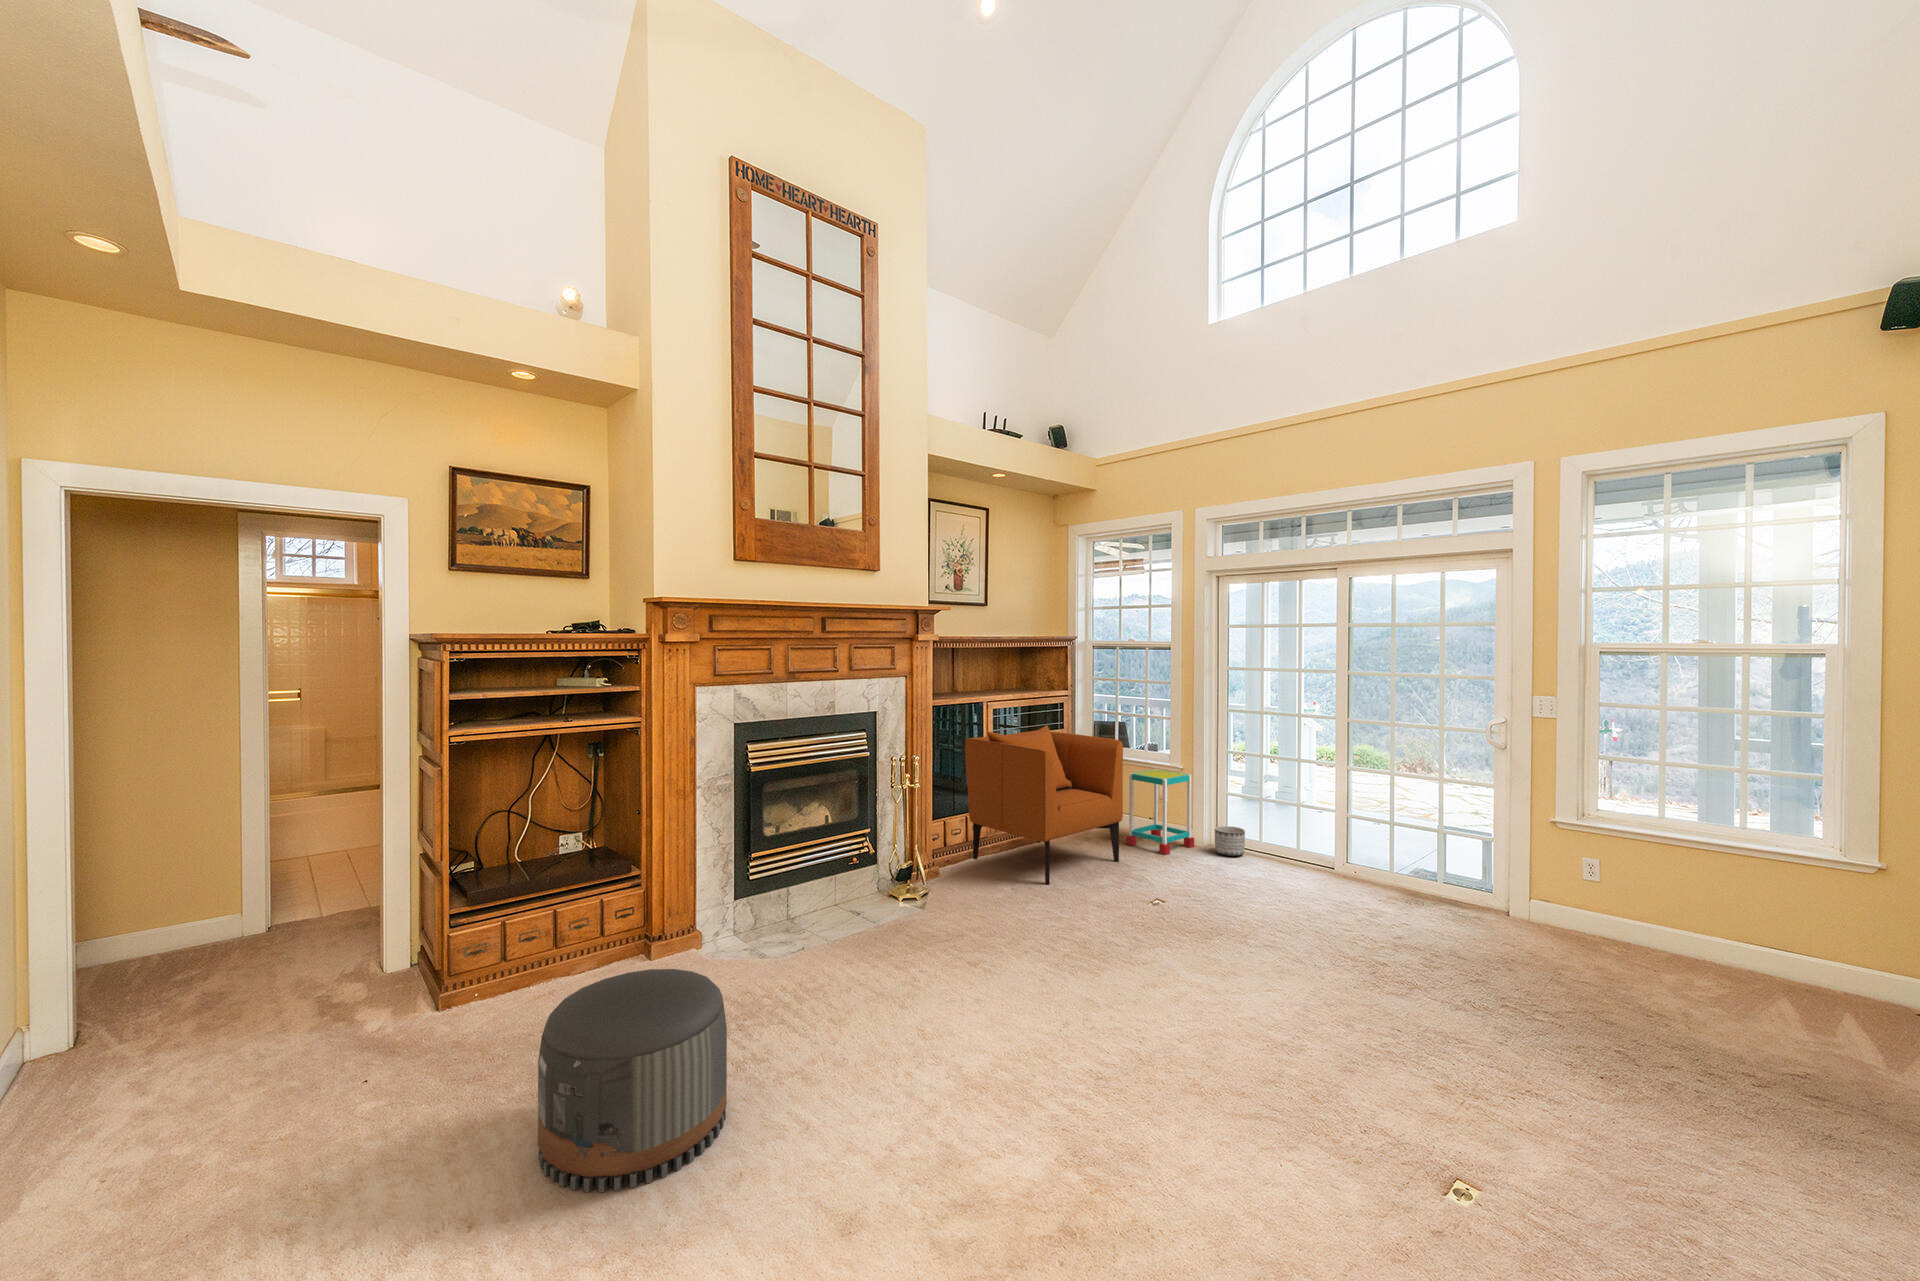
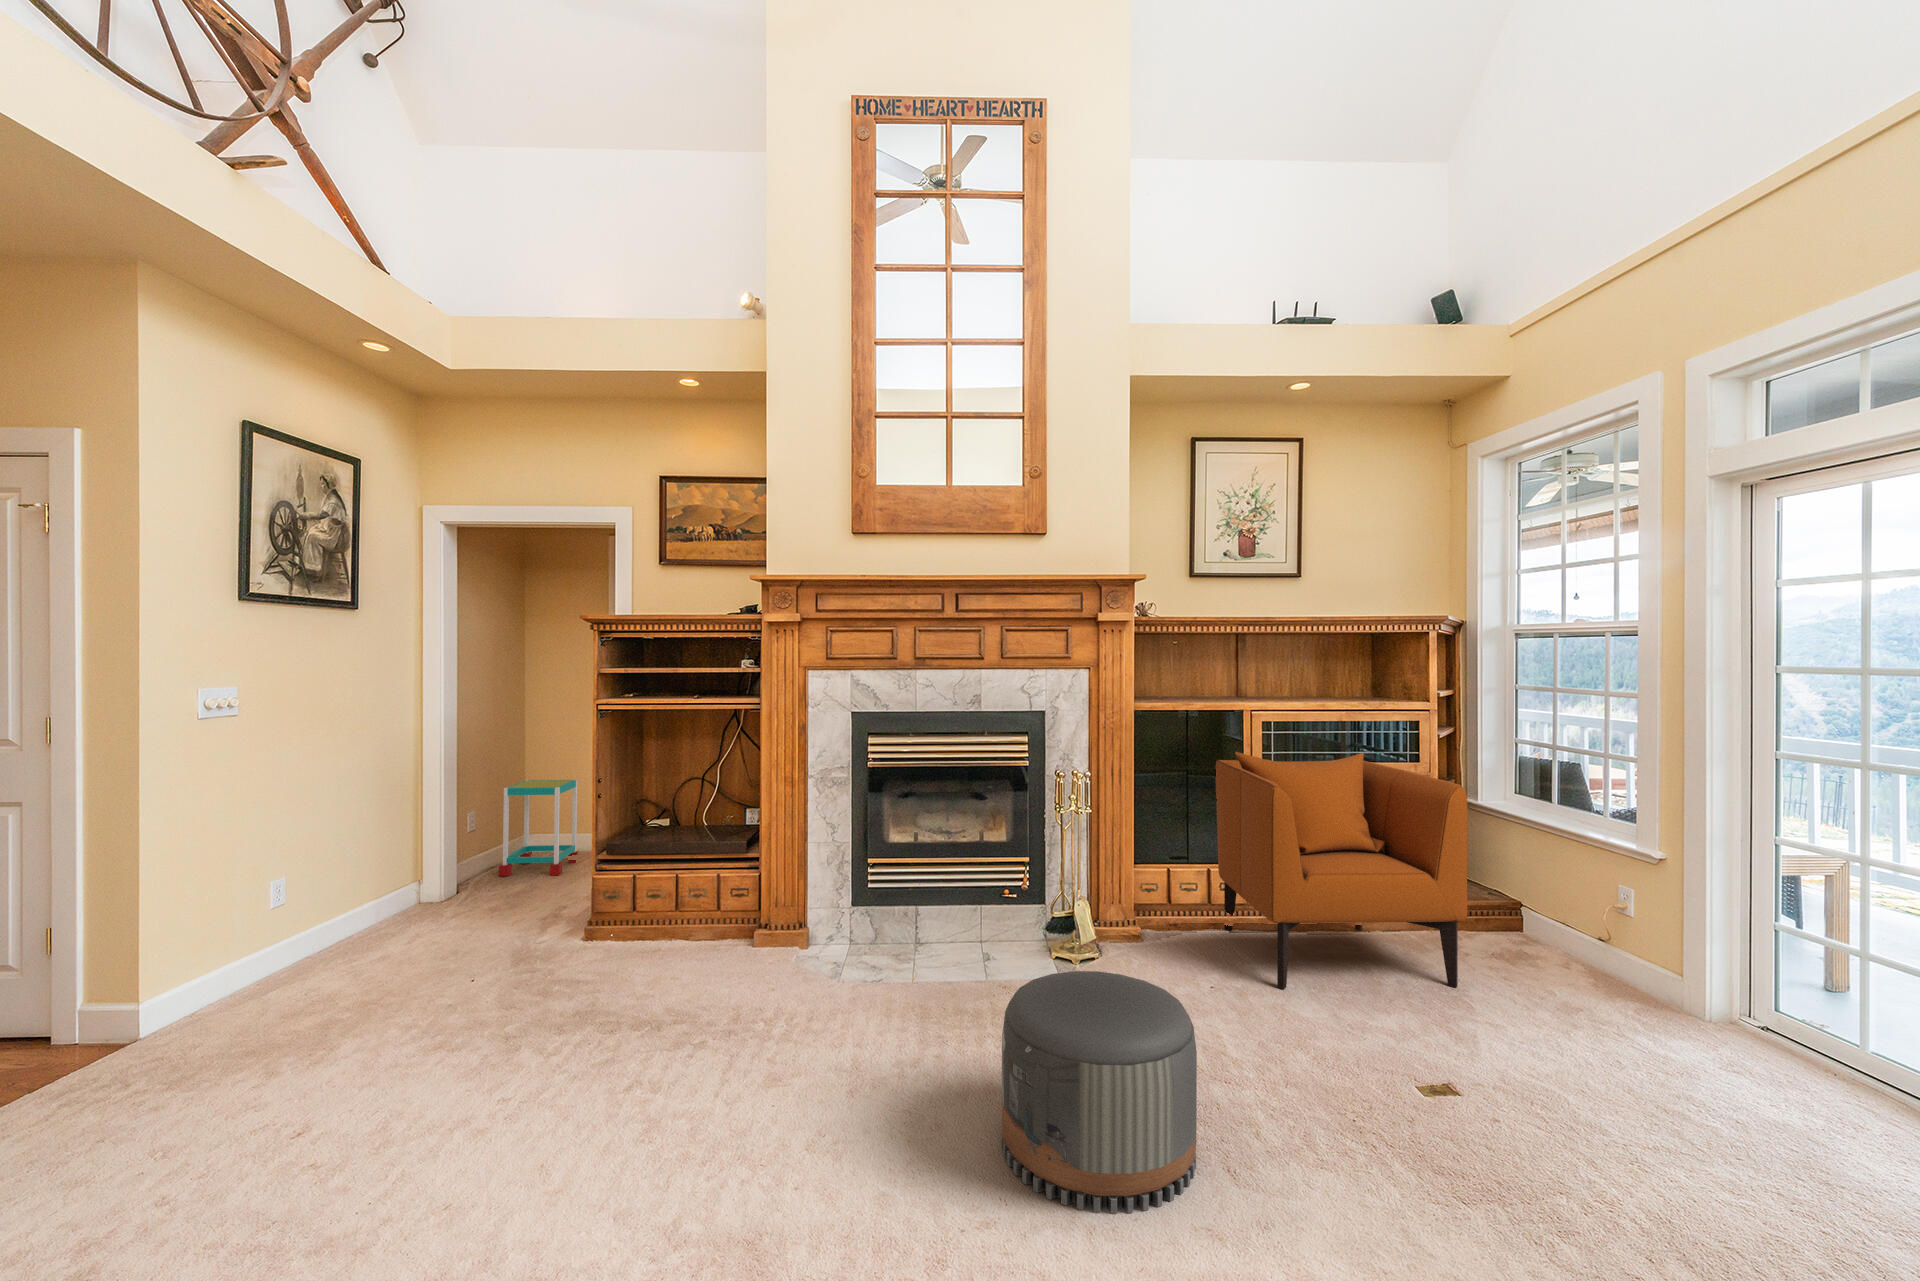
side table: present [1126,769,1194,855] -> present [499,780,578,876]
planter: present [1215,826,1245,856] -> none [1691,974,1768,1041]
pouf: present [538,969,727,1192] -> present [1002,971,1197,1213]

